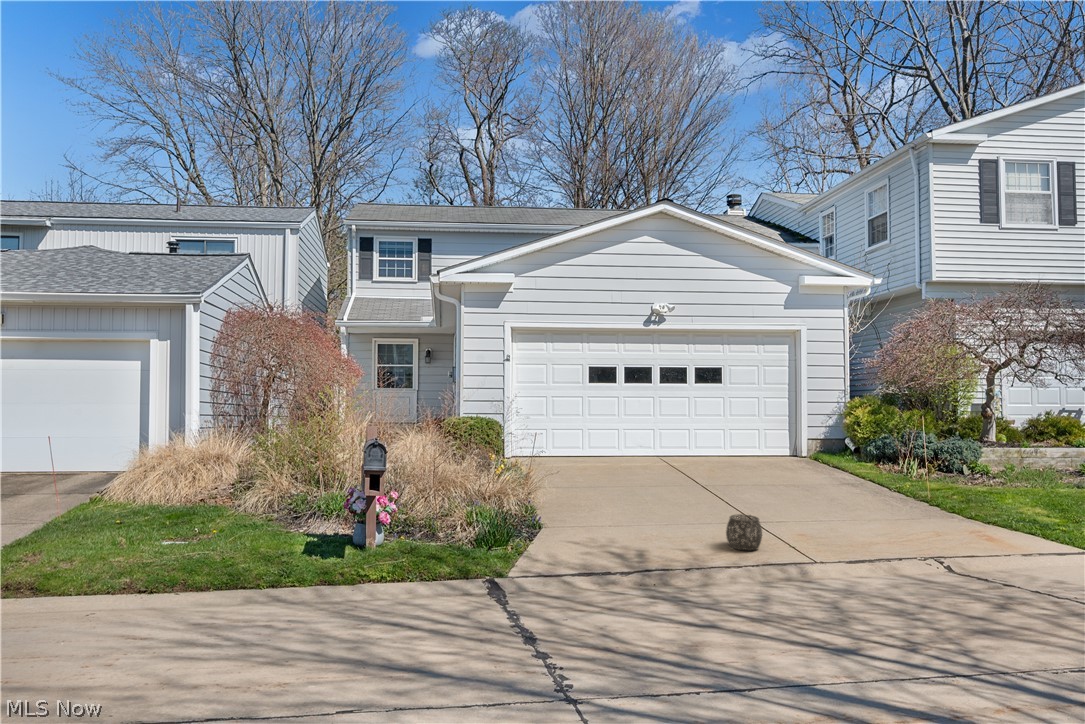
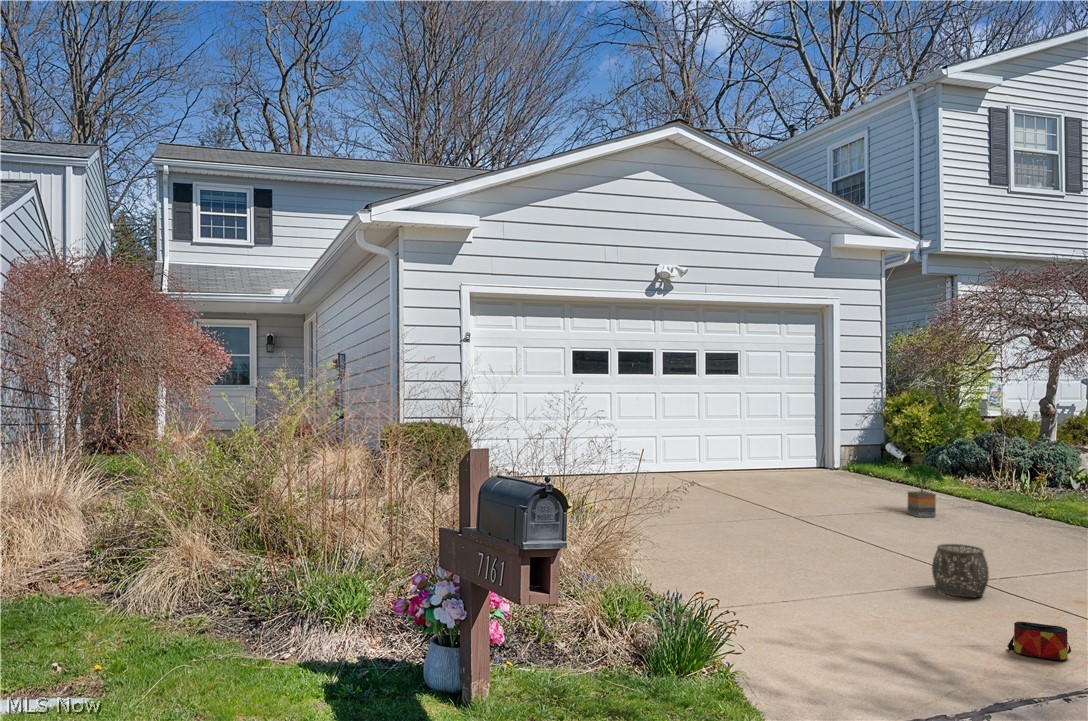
potted tree: none [795,458,823,497] -> present [905,465,944,517]
bag: none [717,564,751,589] -> present [1007,622,1071,661]

